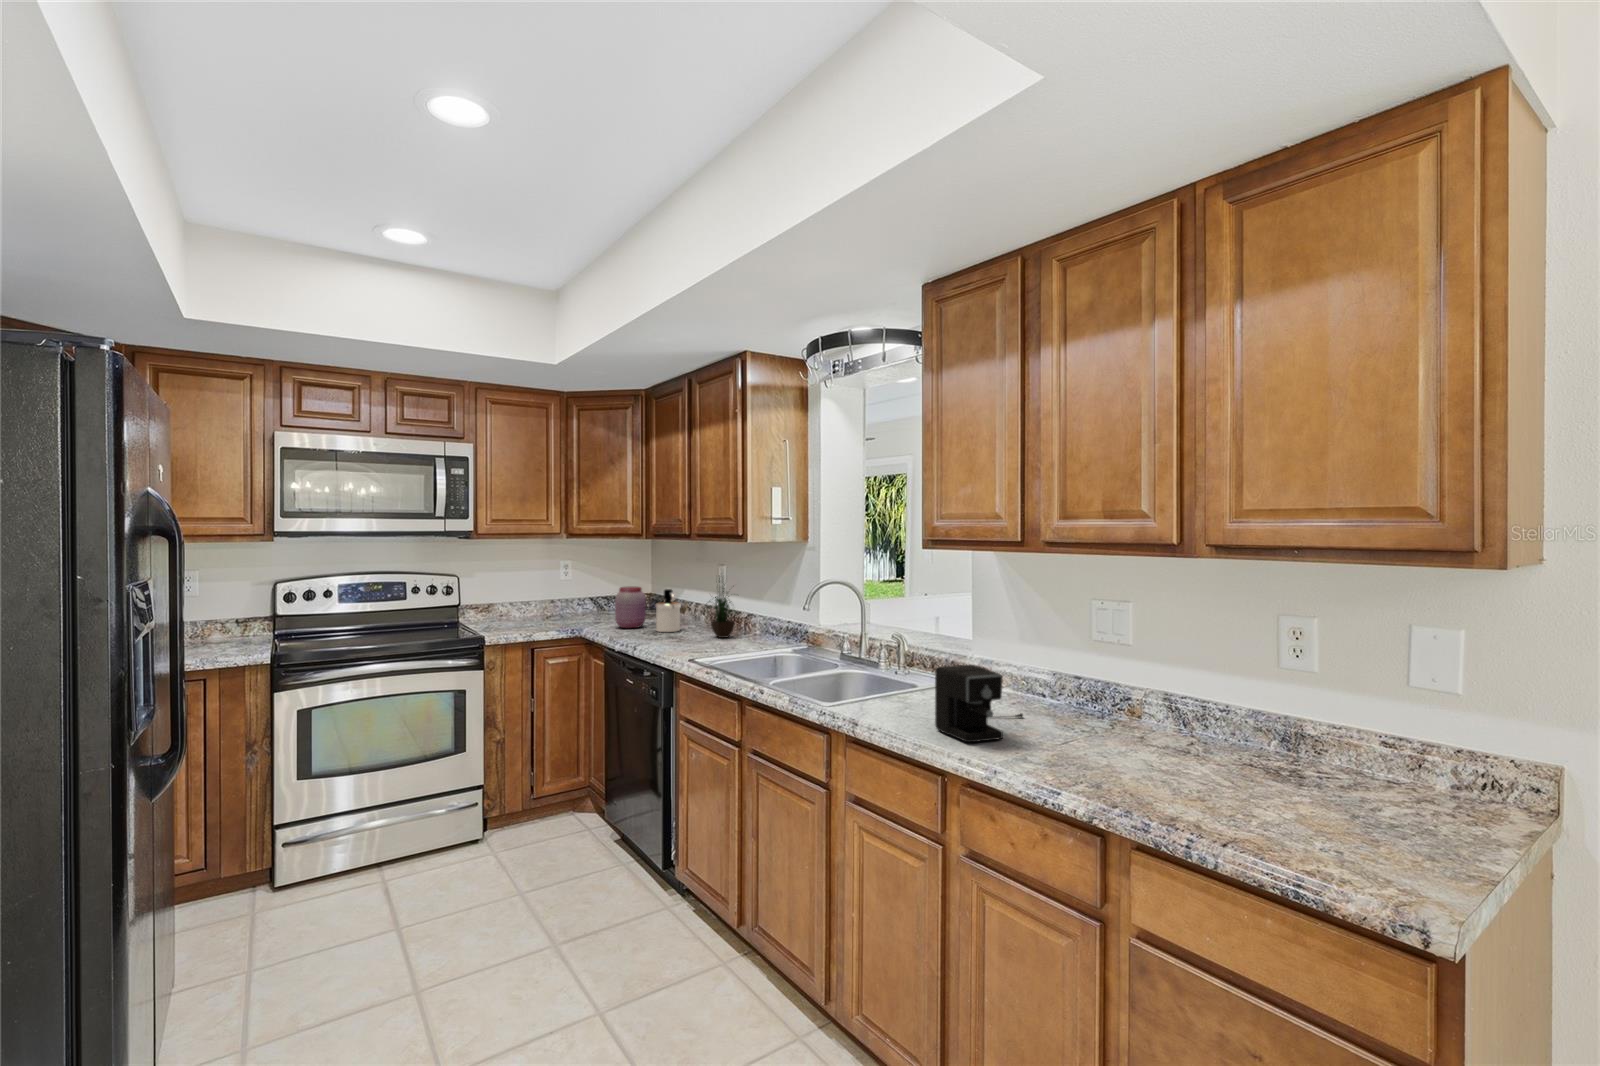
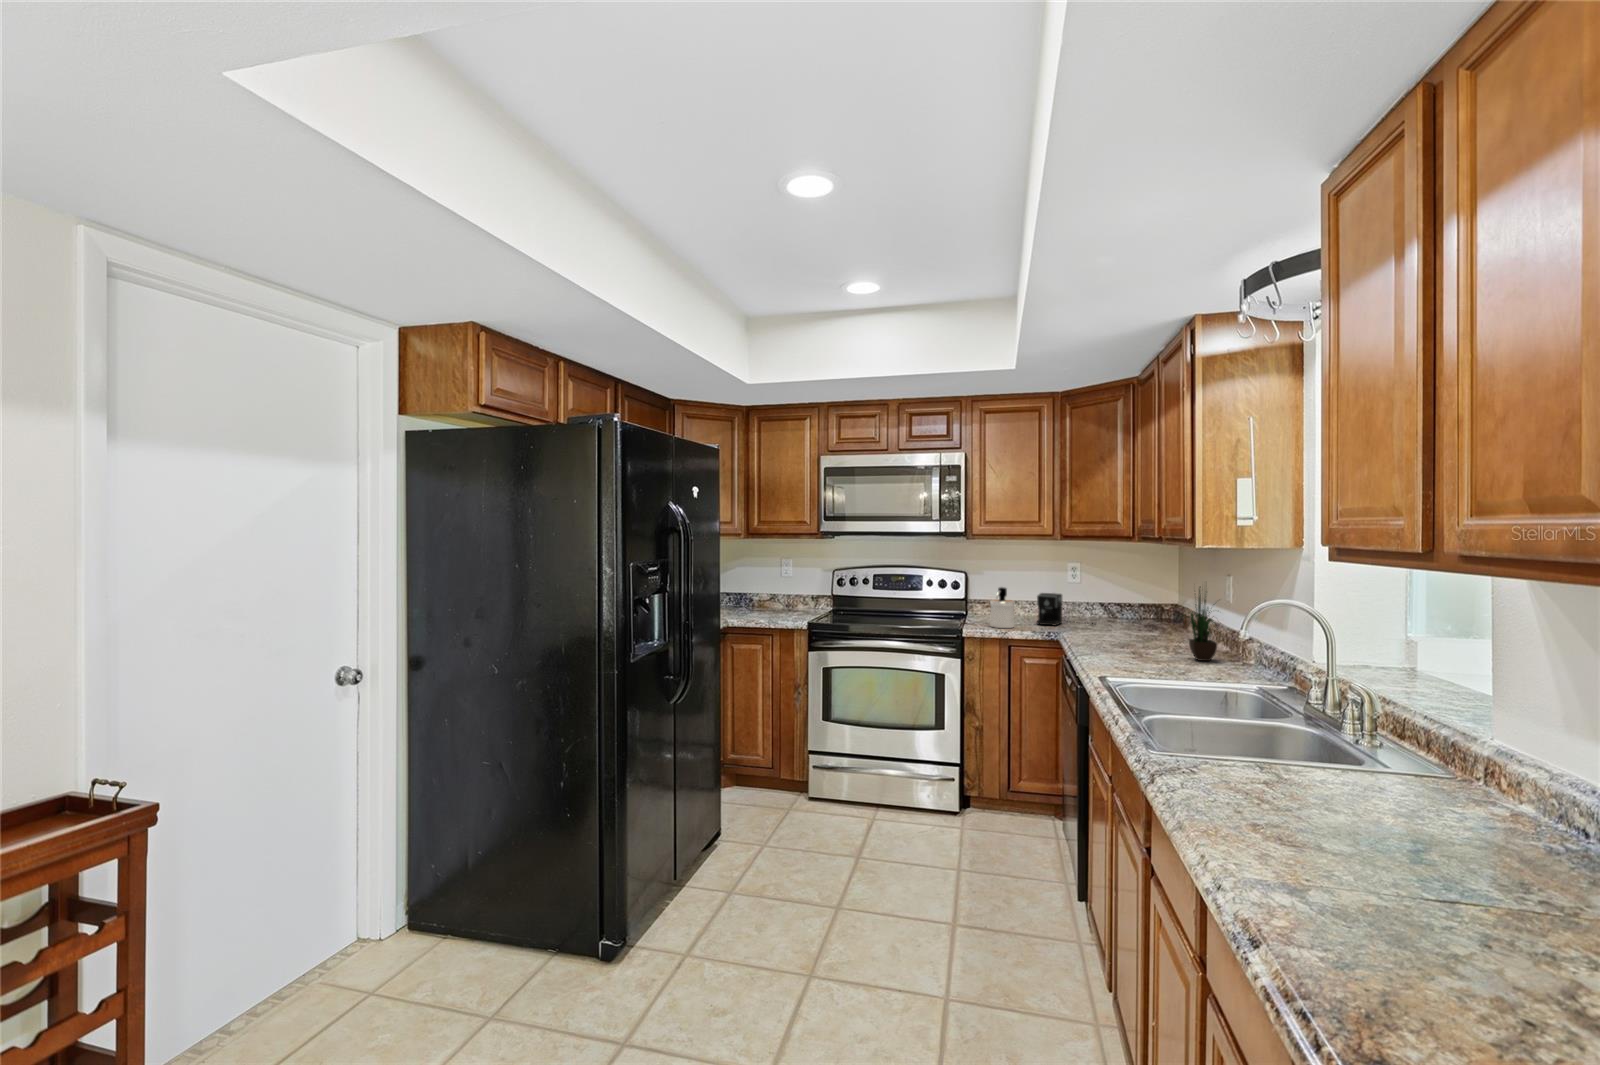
jar: present [615,587,646,628] -> none [1099,593,1134,638]
soap dispenser: present [655,589,681,632] -> present [990,587,1015,628]
coffee maker: present [935,665,1023,743] -> present [1037,593,1062,625]

